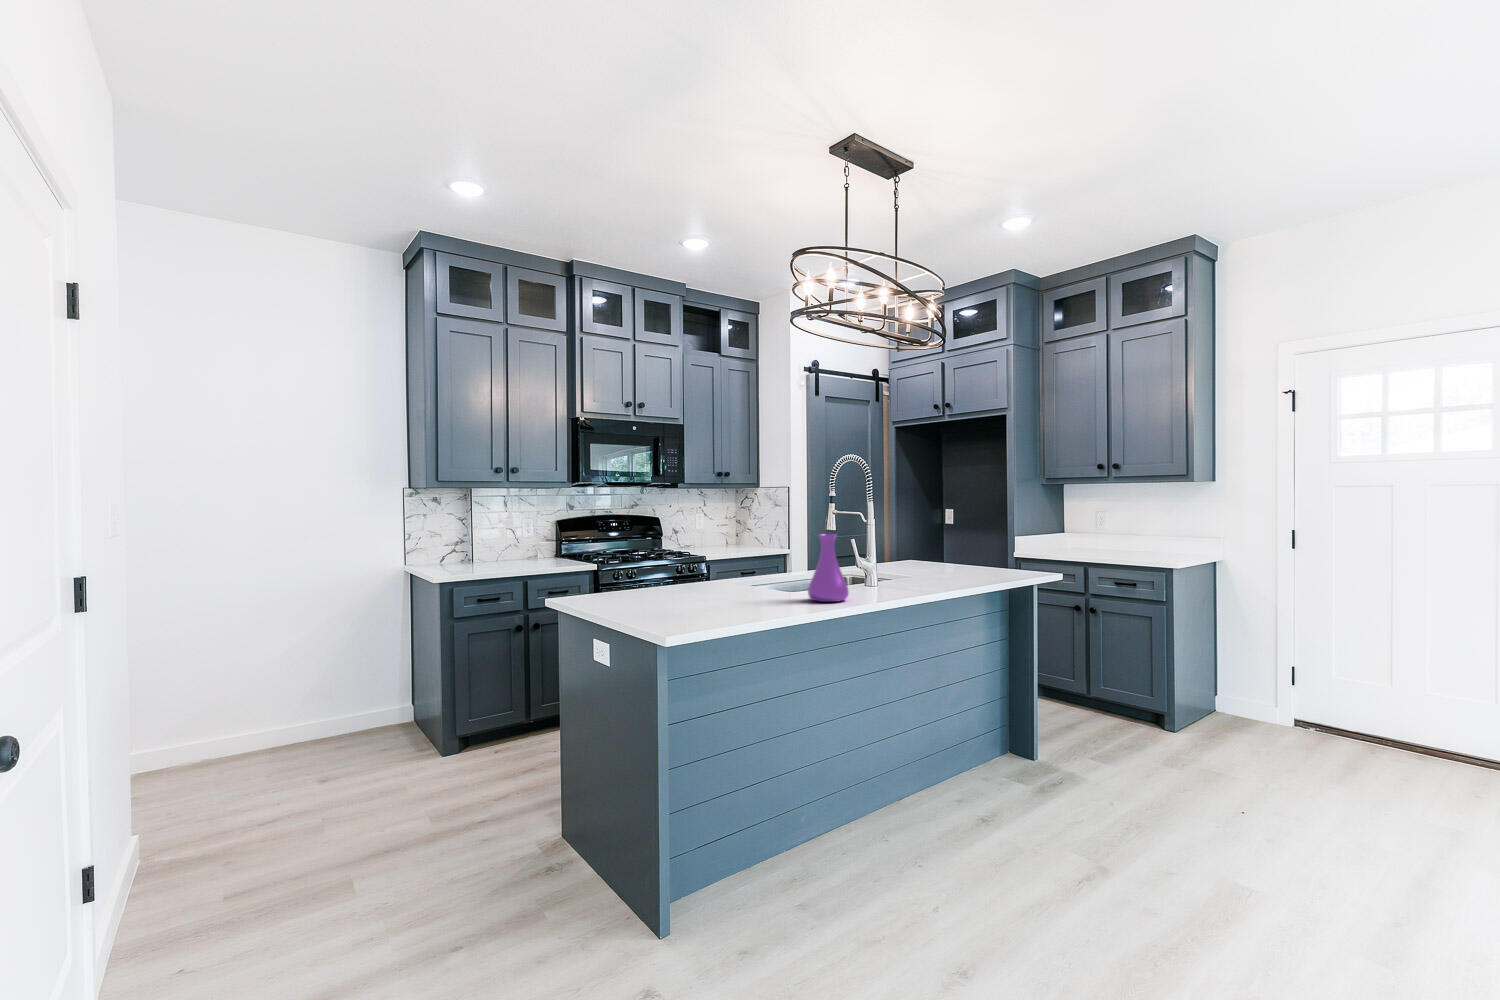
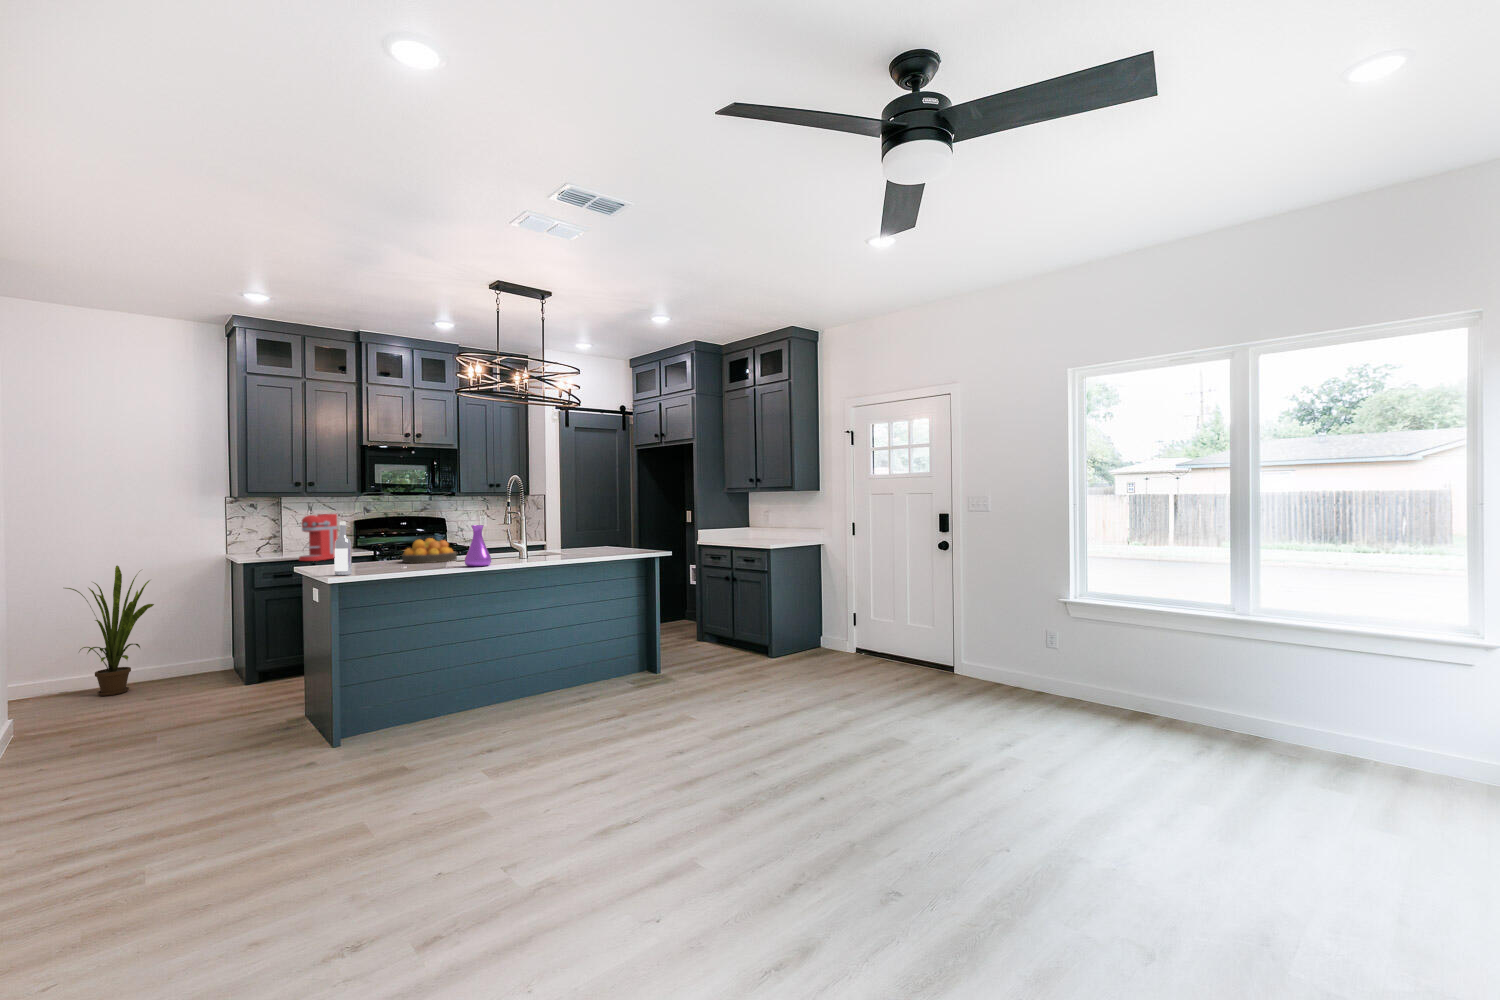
coffee maker: none [504,512,550,577] -> present [299,514,337,561]
wine bottle: none [633,528,658,618] -> present [334,521,352,575]
fruit bowl: none [670,549,745,589] -> present [402,538,457,563]
house plant: none [207,580,325,764] -> present [65,566,154,696]

